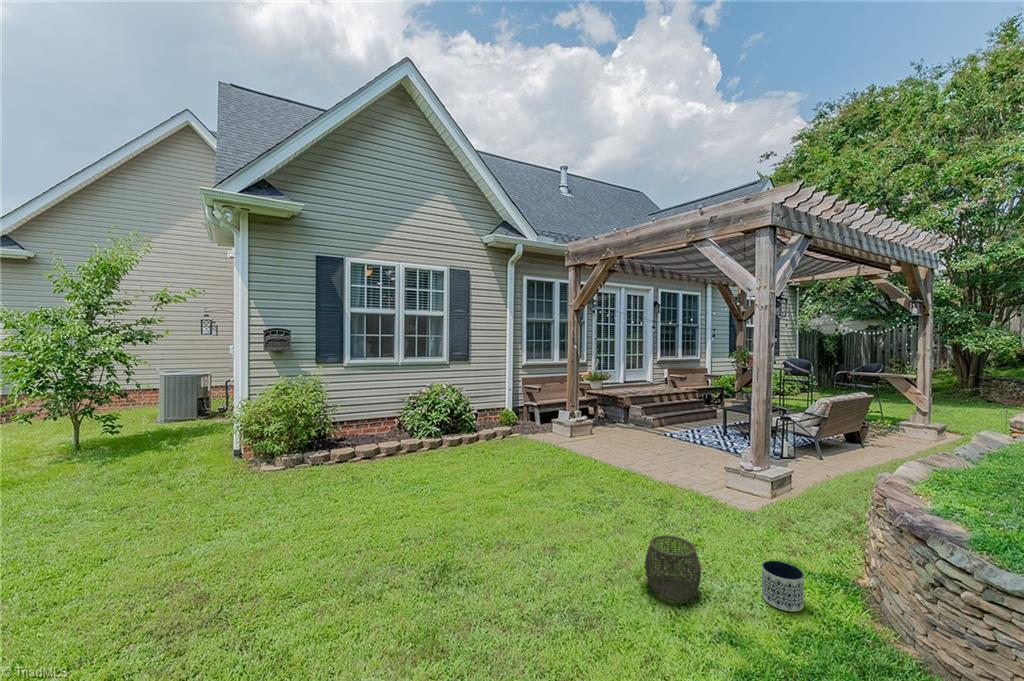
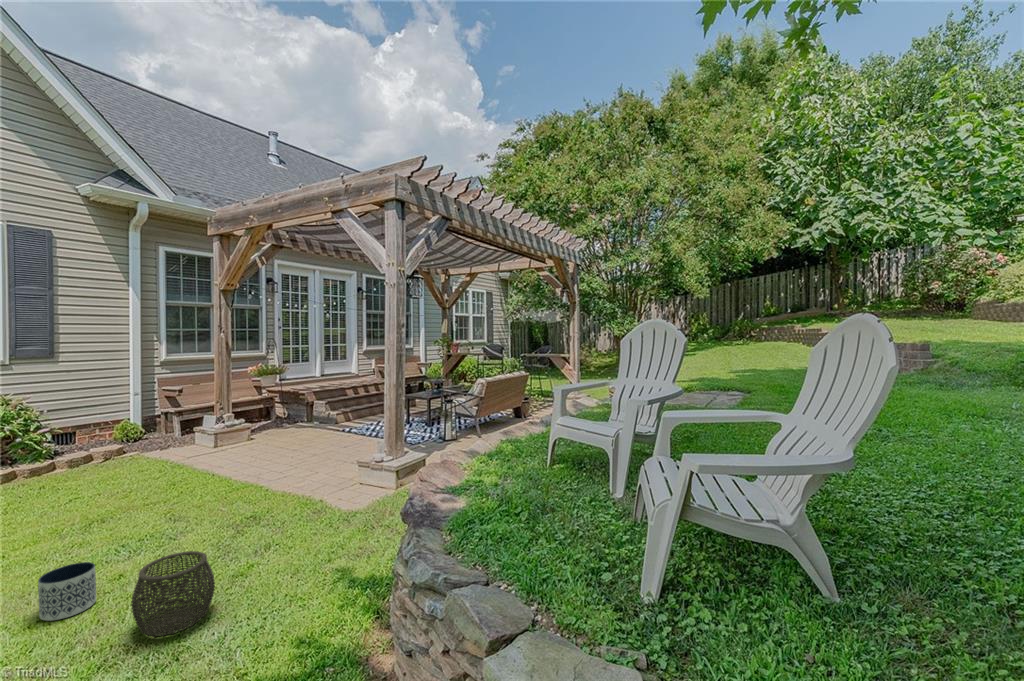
planter: present [762,561,804,612] -> present [38,562,96,621]

